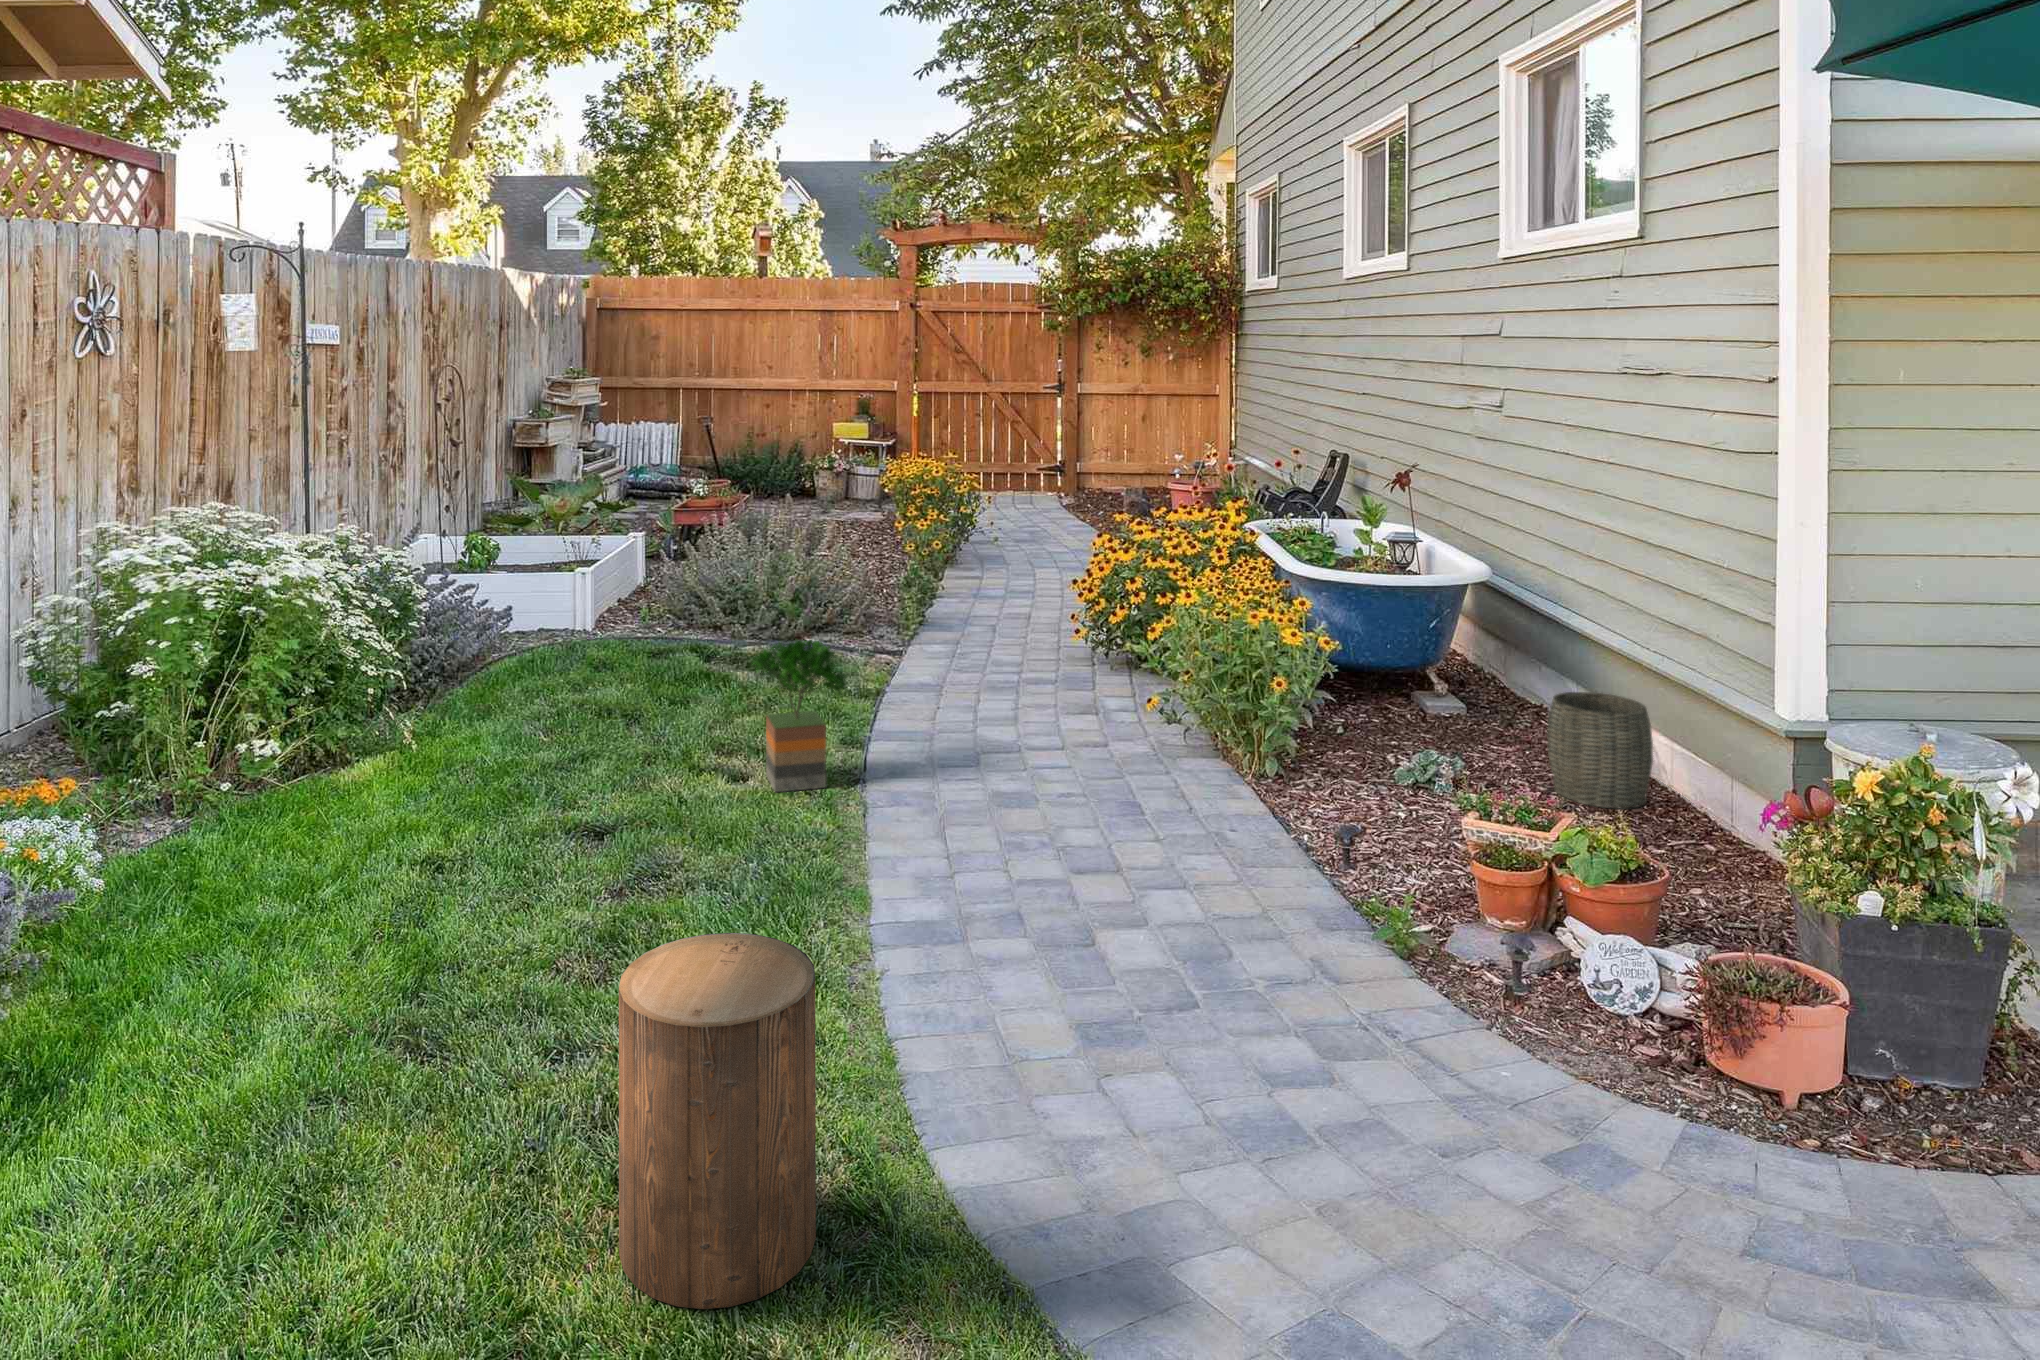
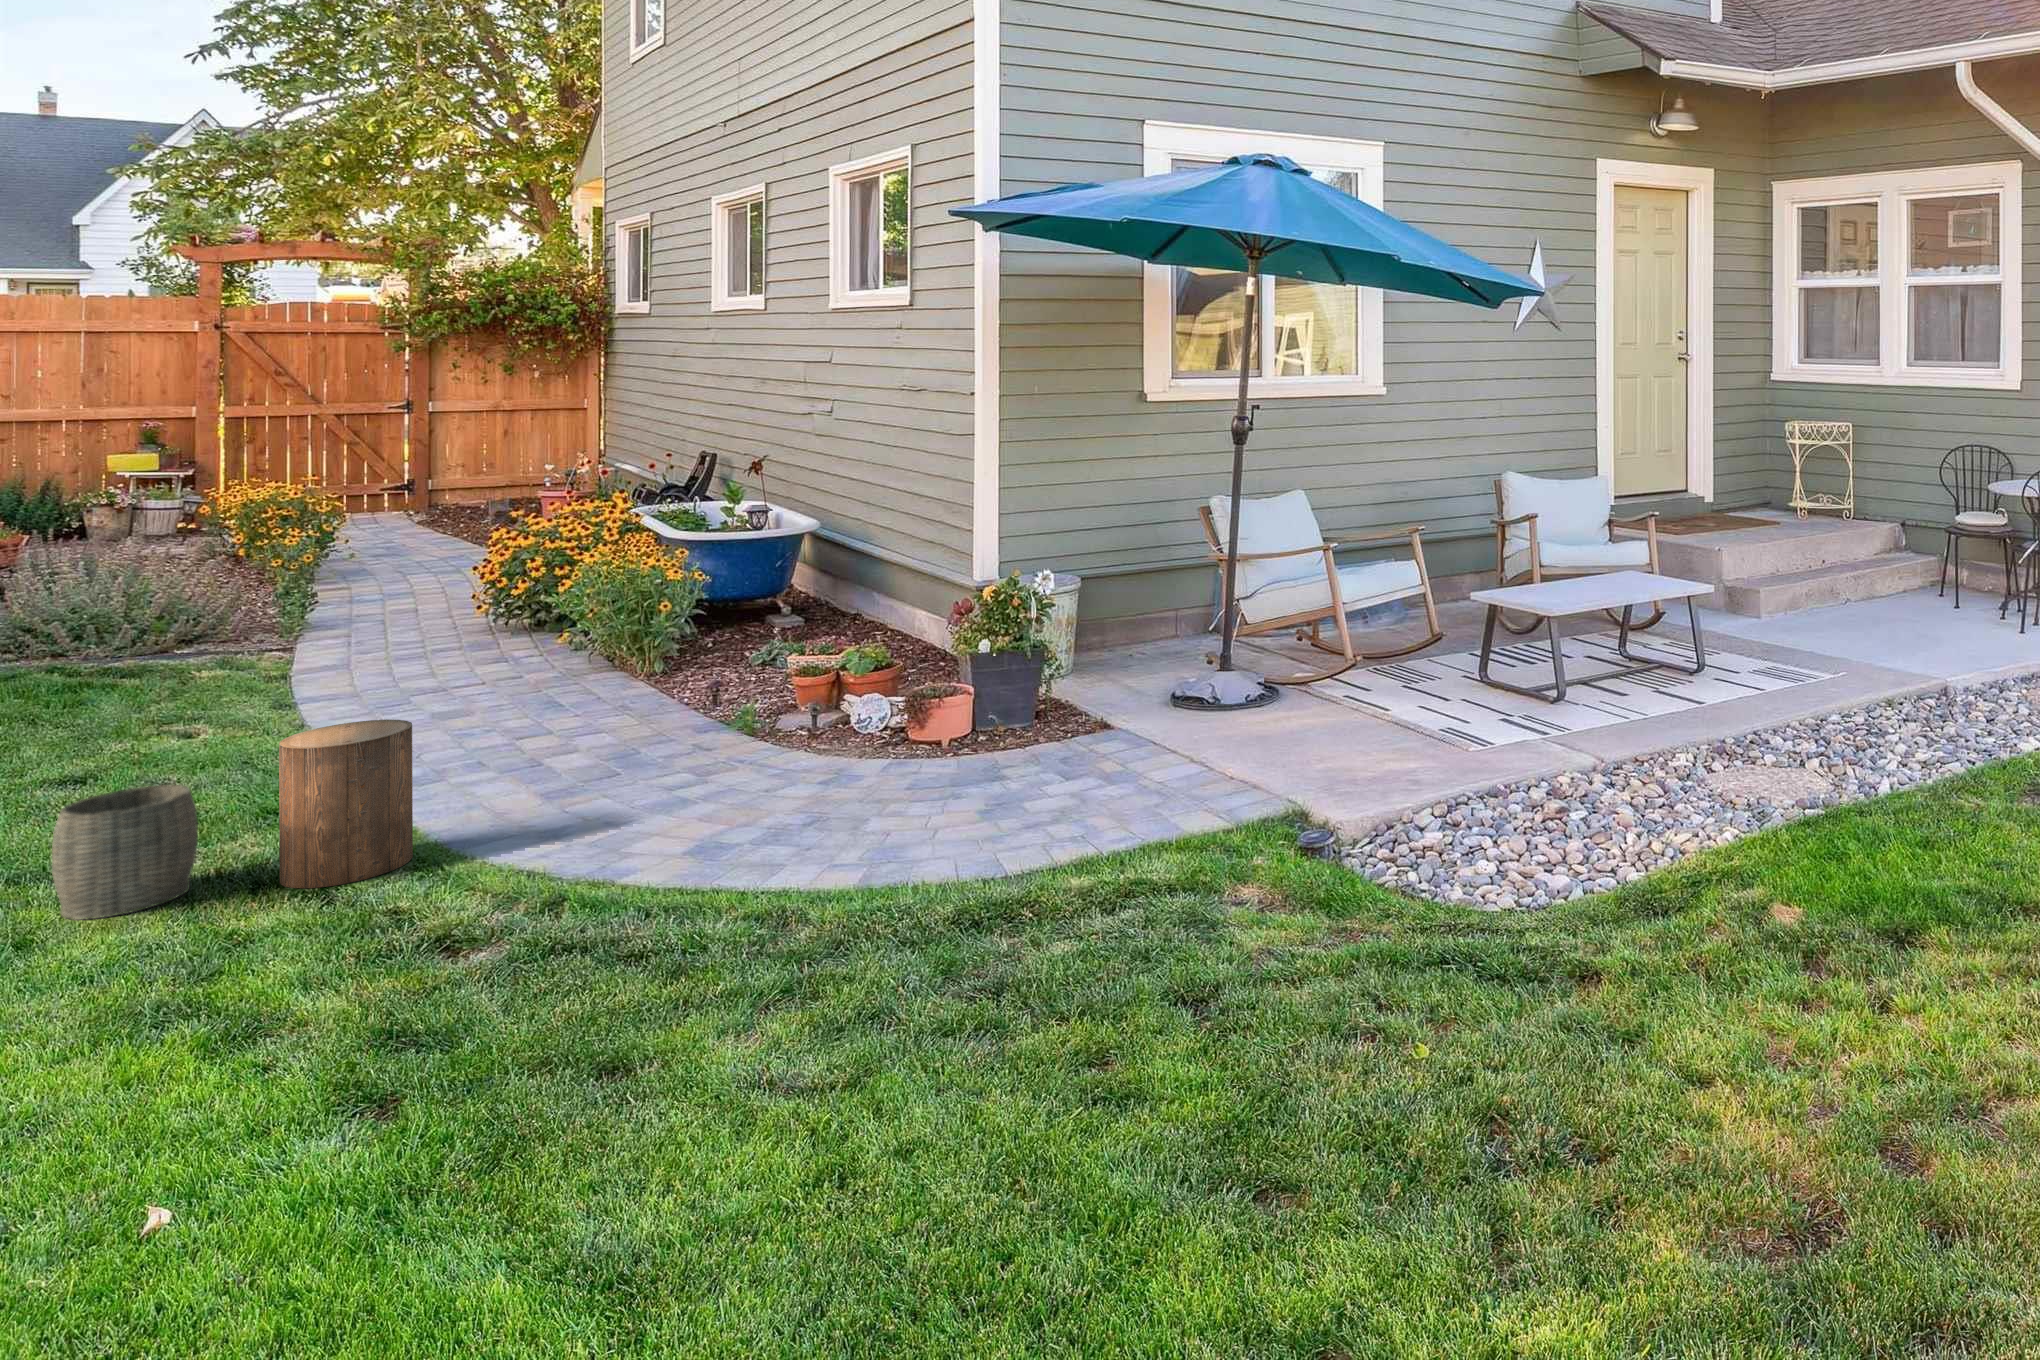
potted tree: present [751,639,847,792] -> none [177,624,291,746]
woven basket: present [1547,692,1653,809] -> present [52,785,198,920]

